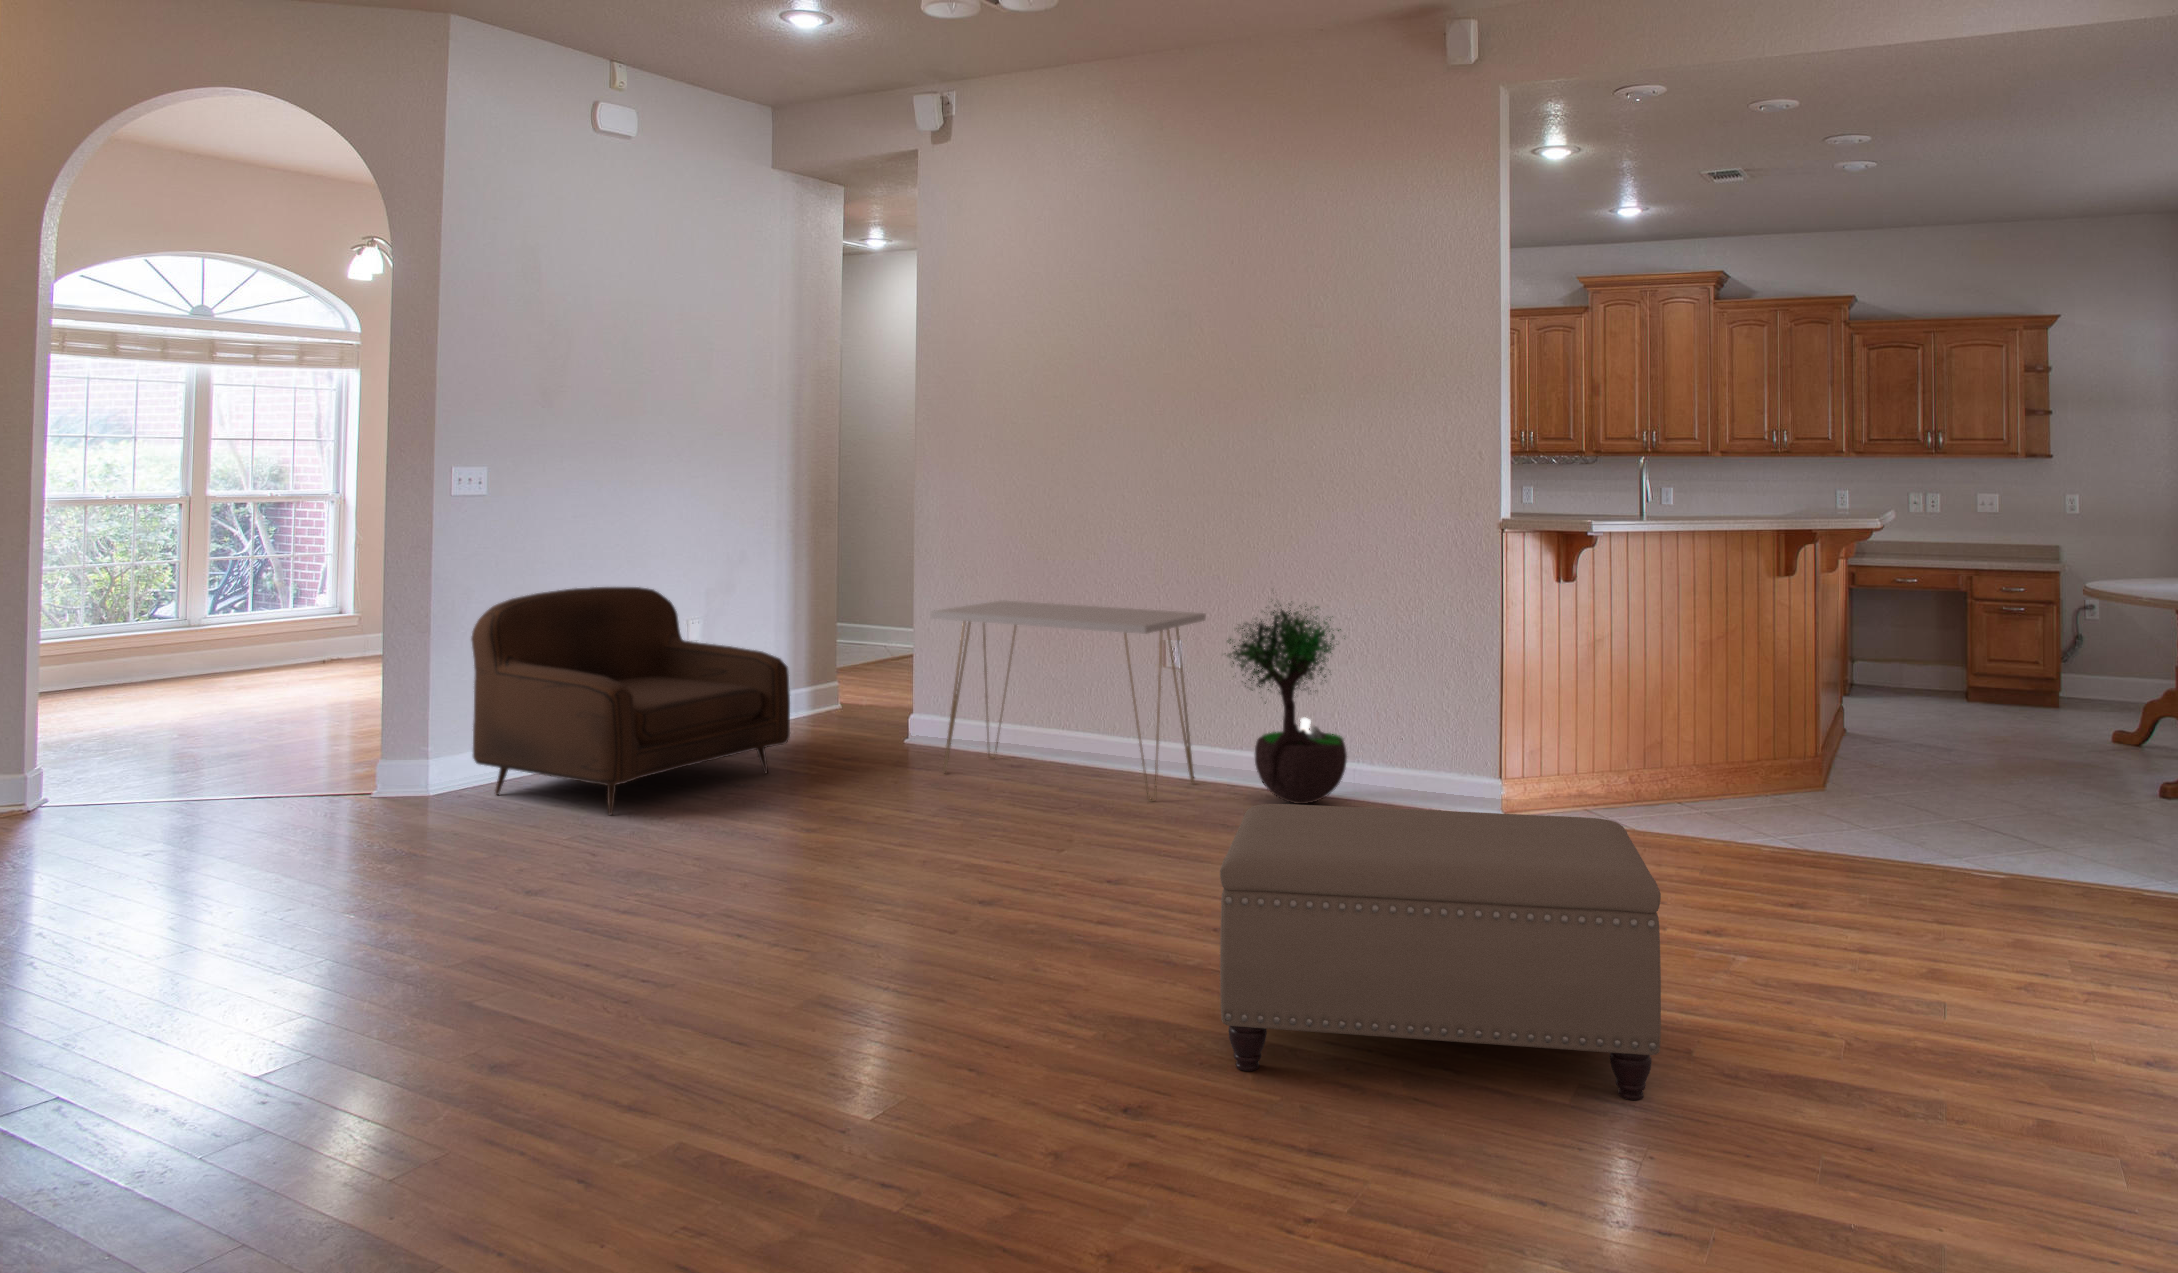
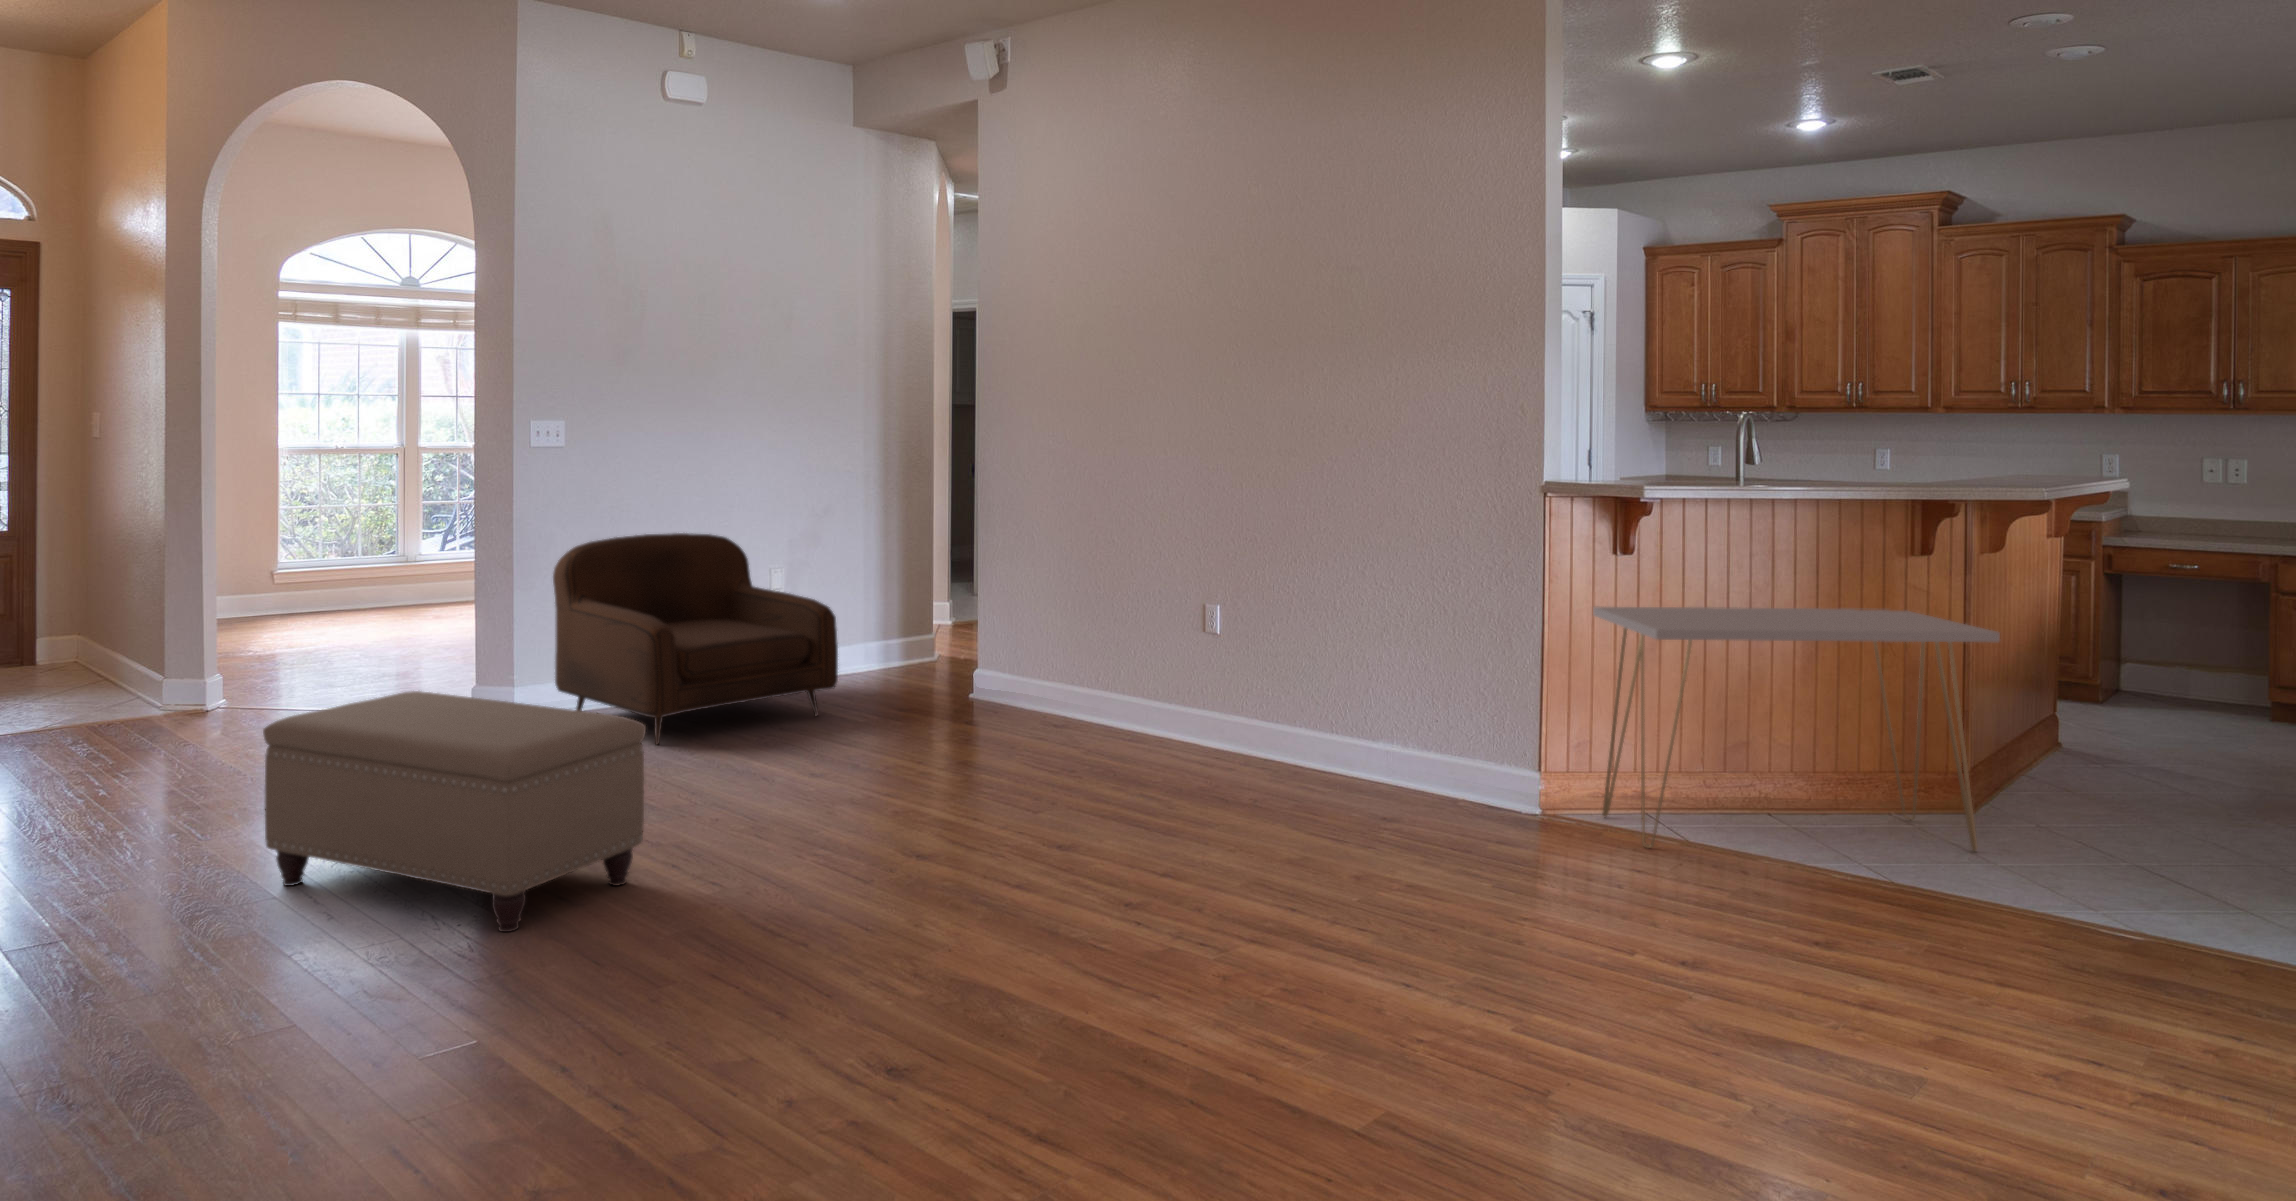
console table: present [930,601,1206,801] -> present [1593,607,2000,851]
potted tree: present [1228,605,1347,804] -> none [1229,552,1373,782]
ottoman: present [1220,804,1661,1100] -> present [263,691,646,932]

